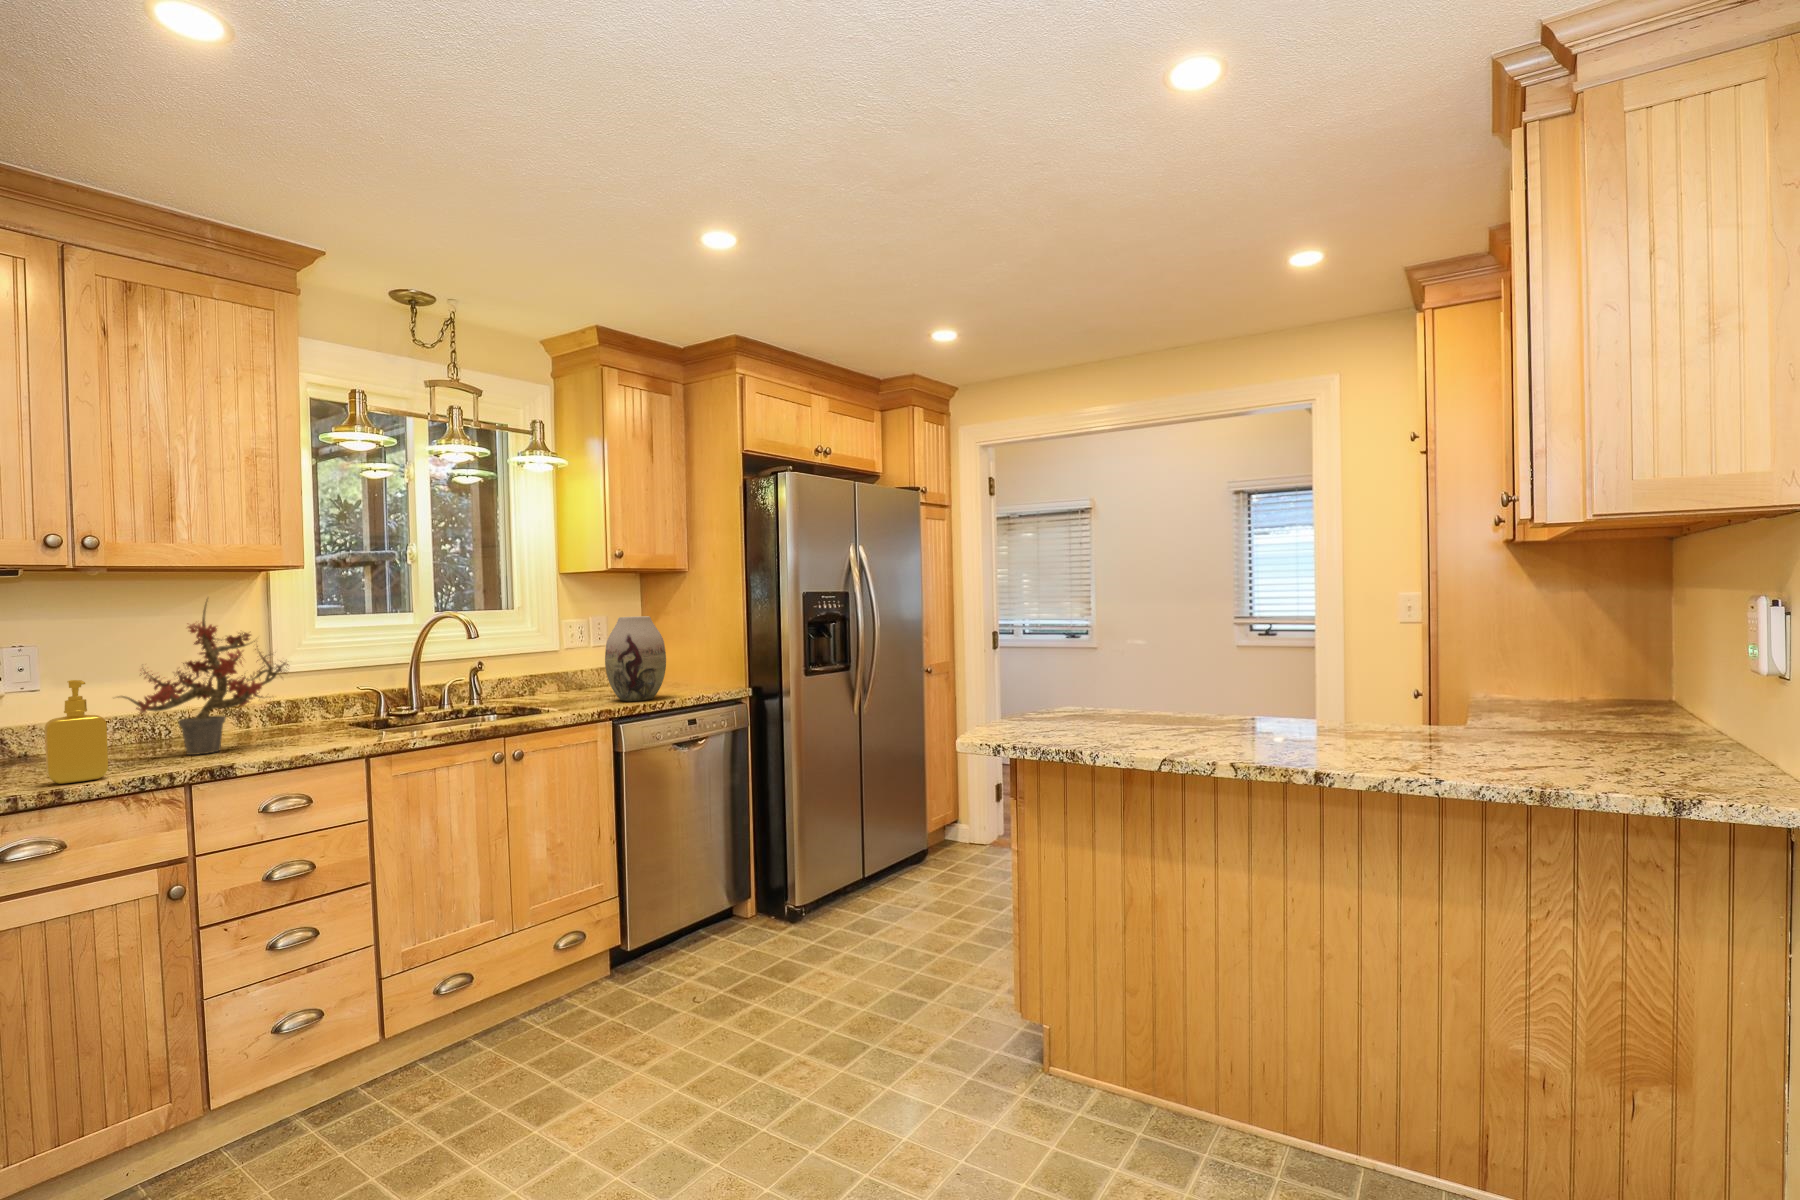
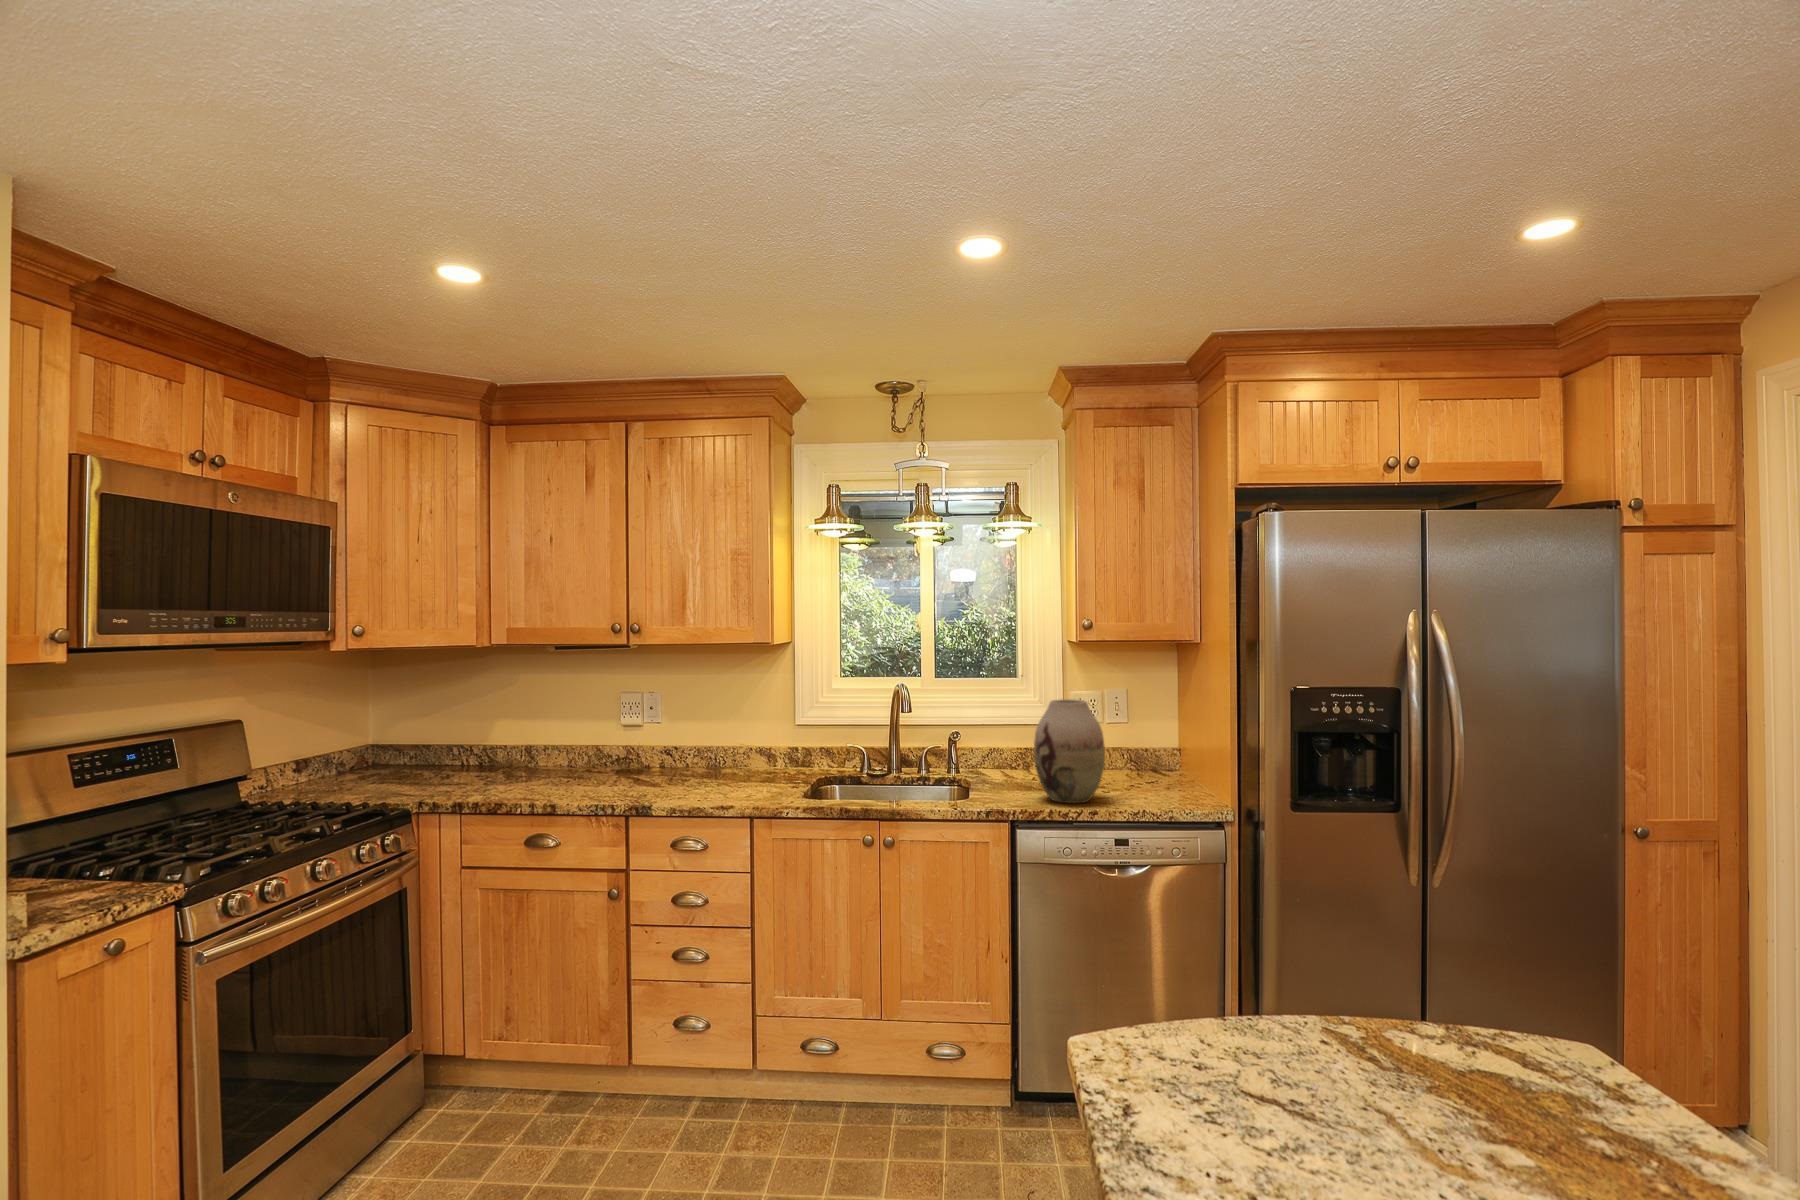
potted plant: present [119,601,288,755] -> none [632,666,748,789]
soap dispenser: present [45,680,108,784] -> none [567,728,602,799]

